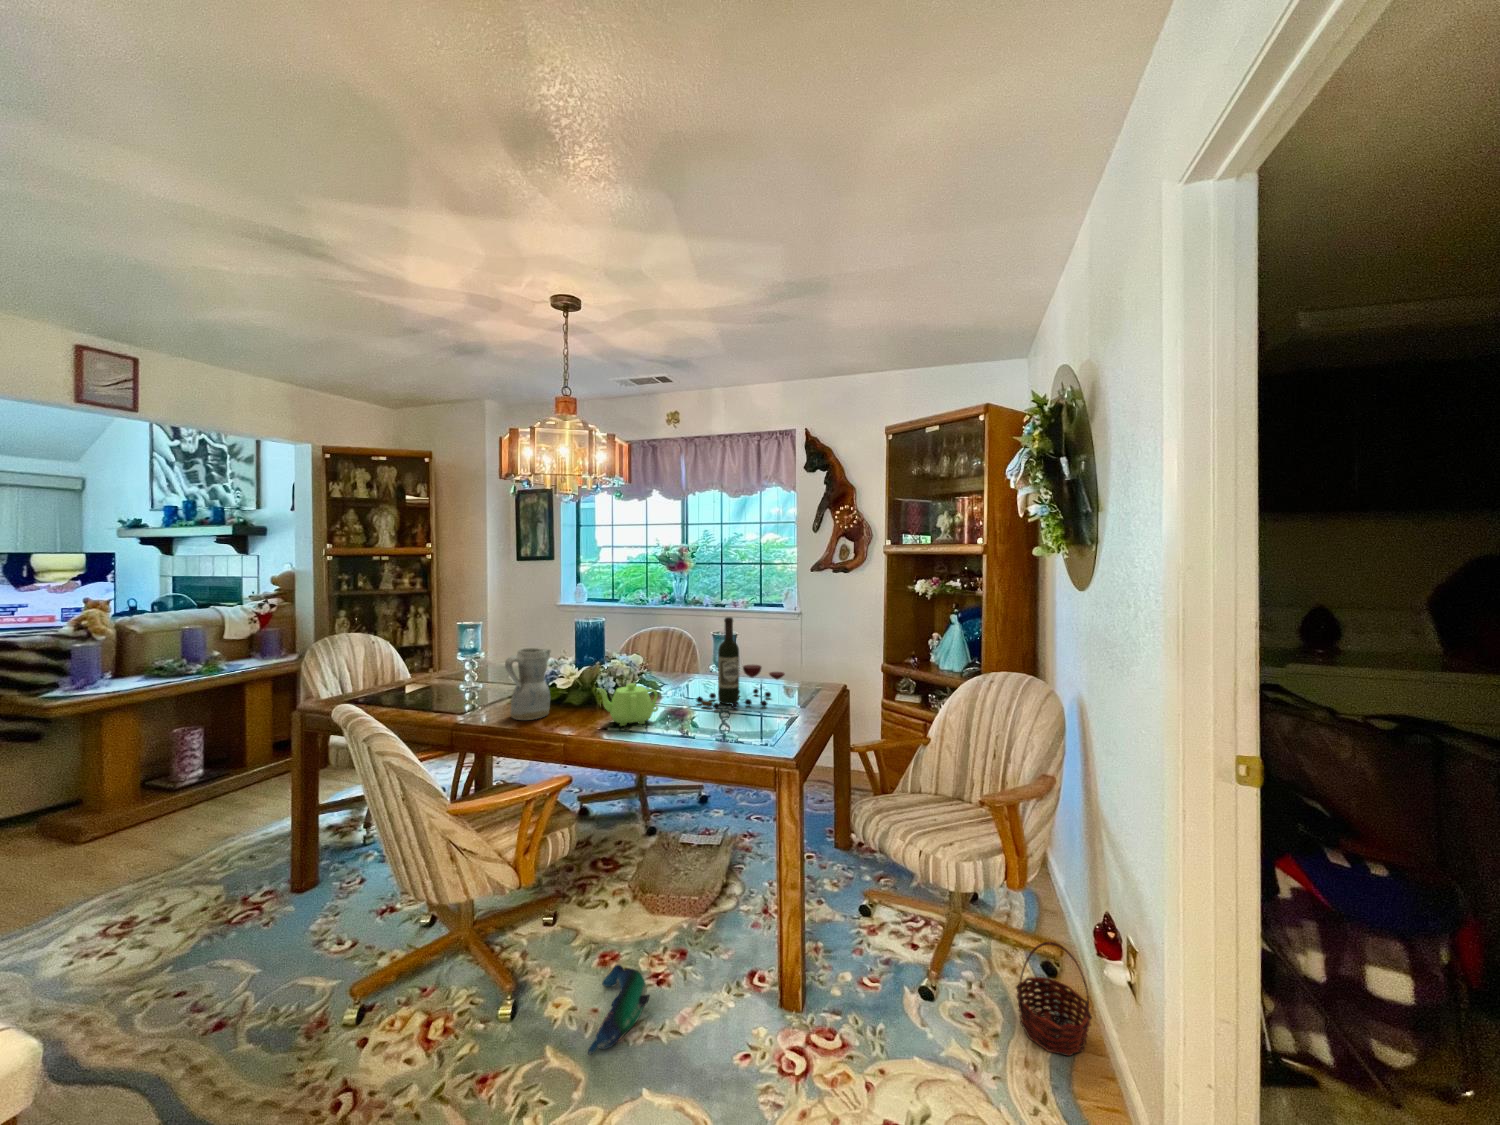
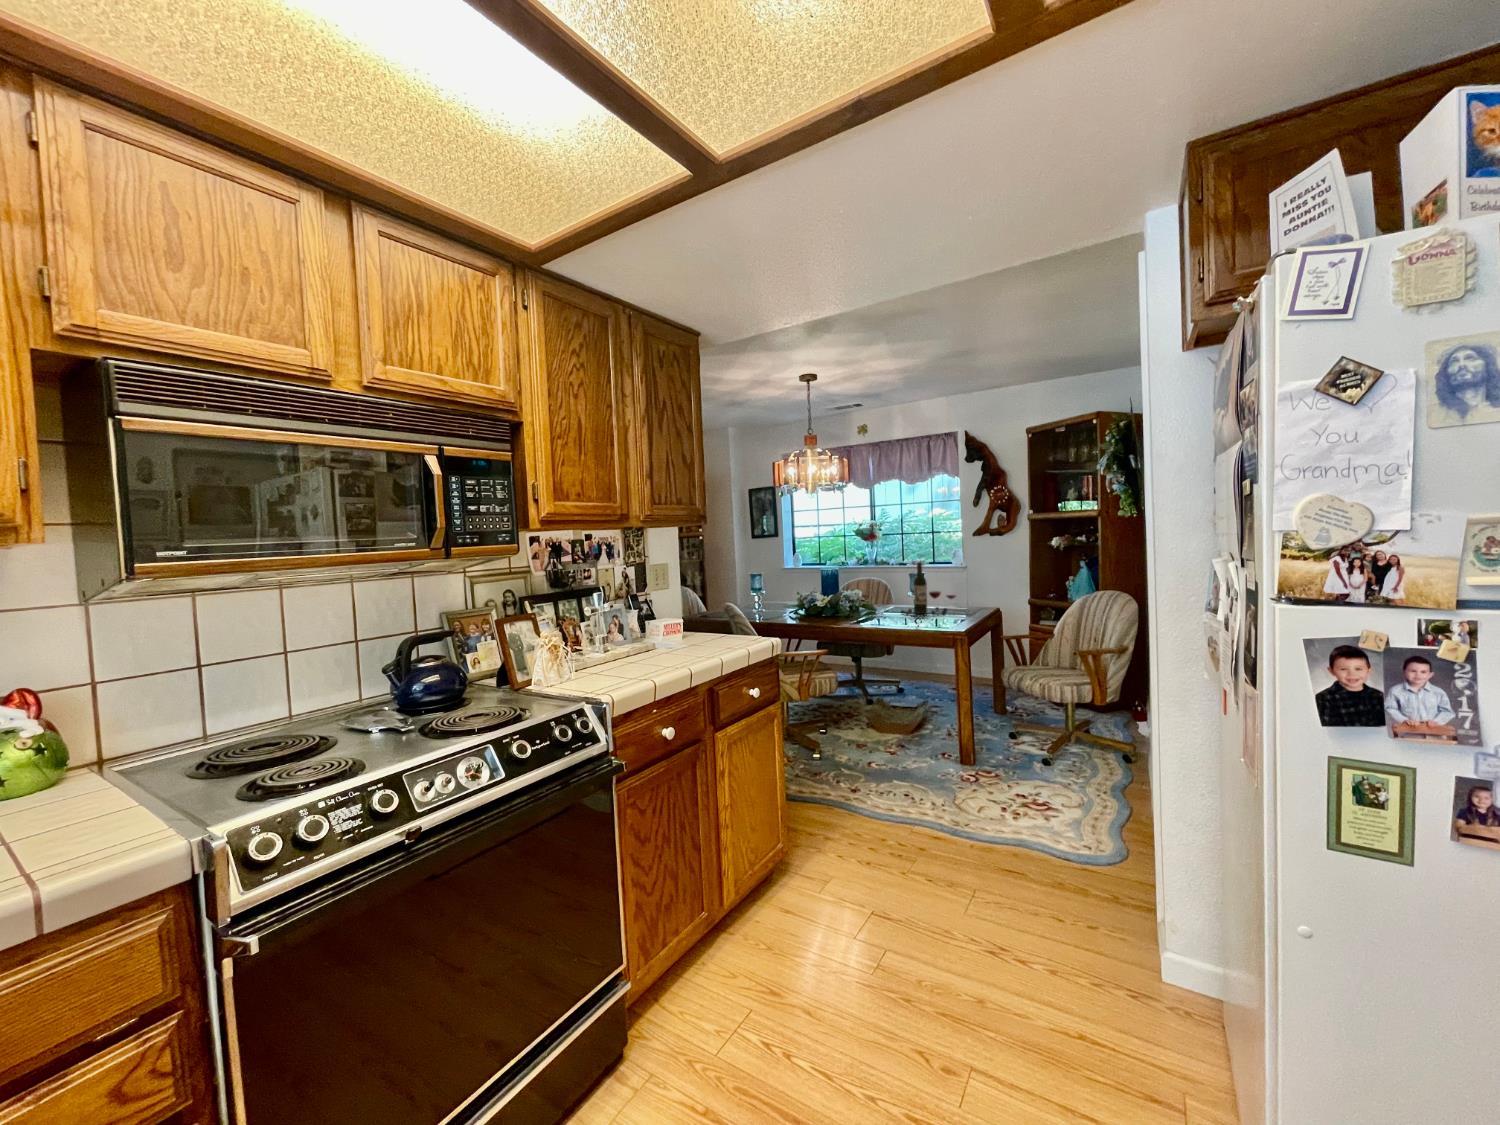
ceramic pitcher: present [505,648,550,720] -> none [795,581,818,619]
teapot: present [598,683,658,726] -> none [847,599,881,621]
basket: present [1016,942,1092,1056] -> none [1097,726,1140,780]
plush toy: present [588,965,649,1055] -> none [862,738,891,764]

